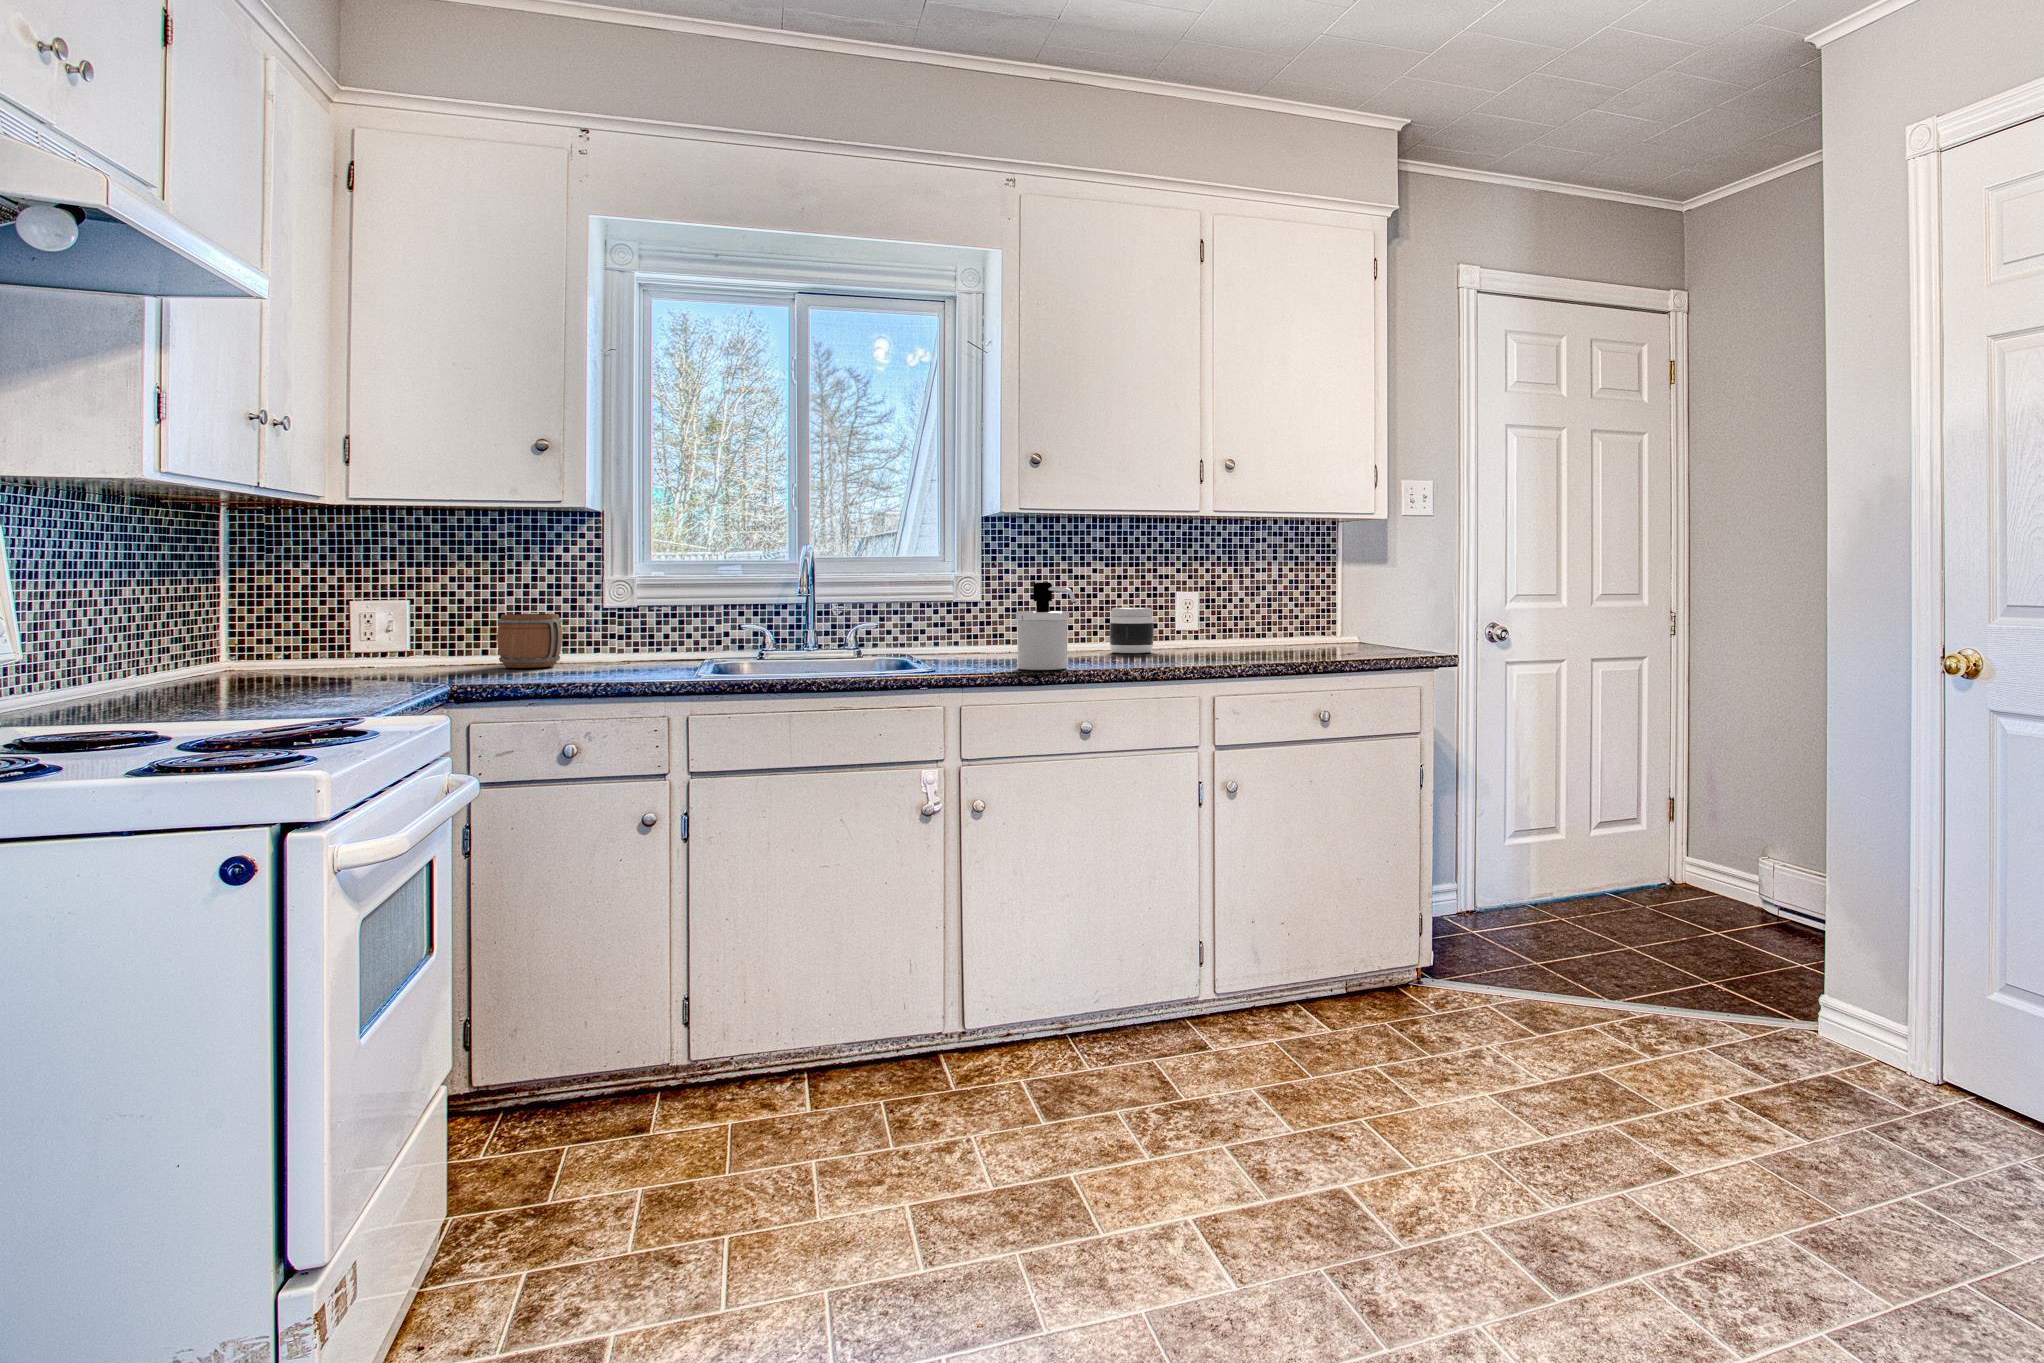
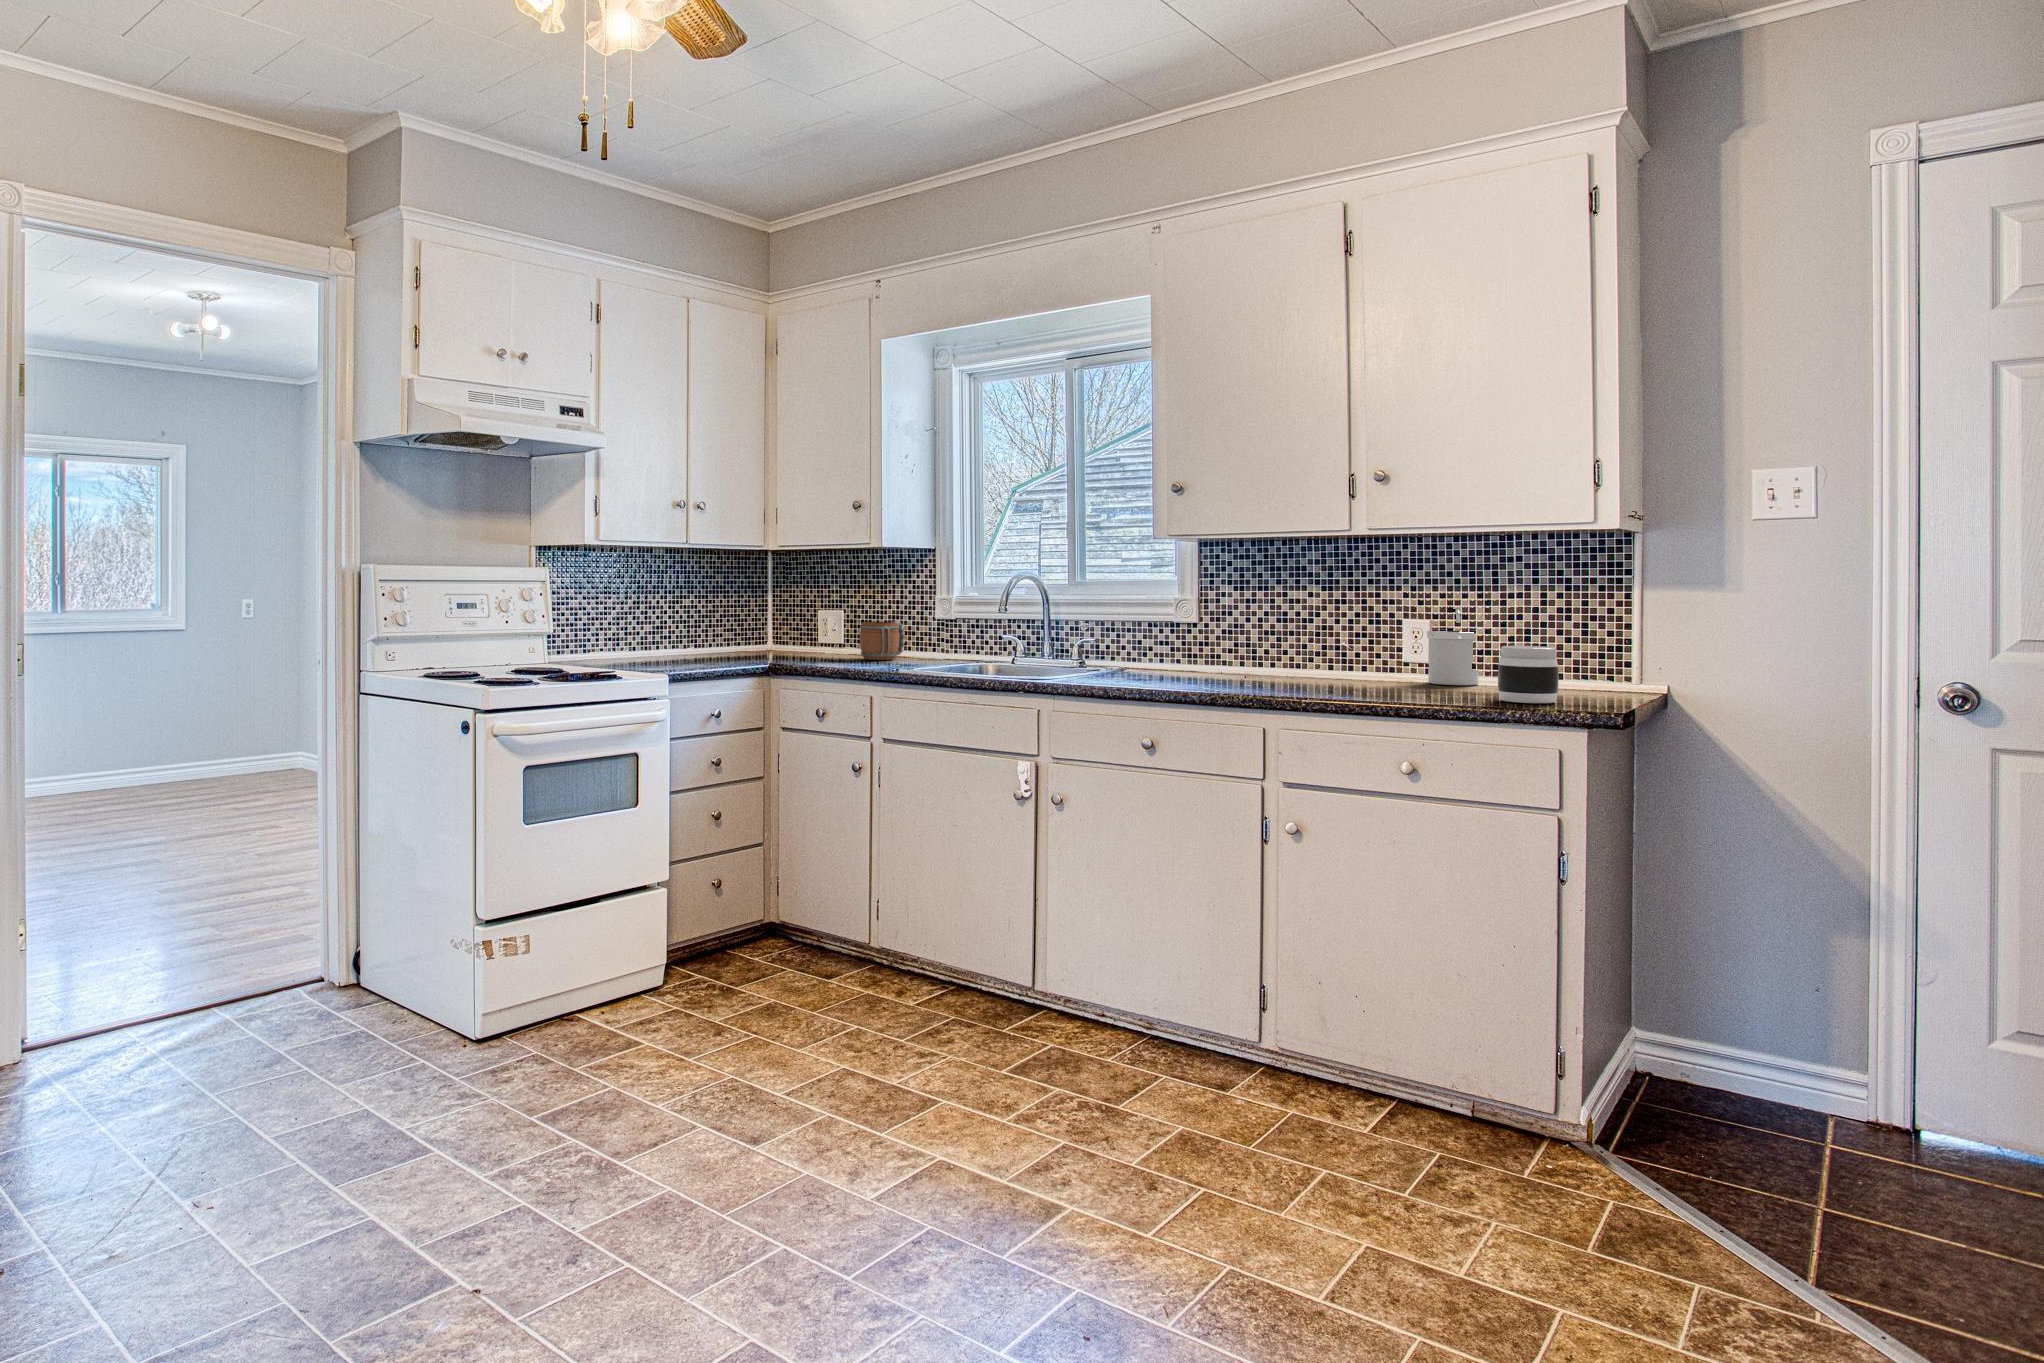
soap dispenser: present [1016,582,1076,670] -> present [1427,609,1479,685]
jar: present [1110,608,1154,653] -> present [1498,646,1559,703]

